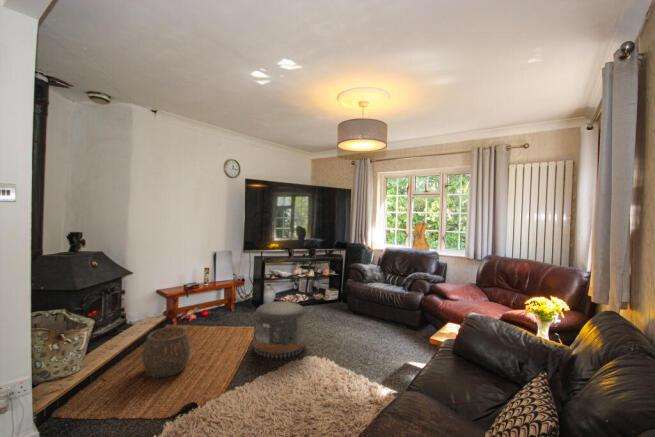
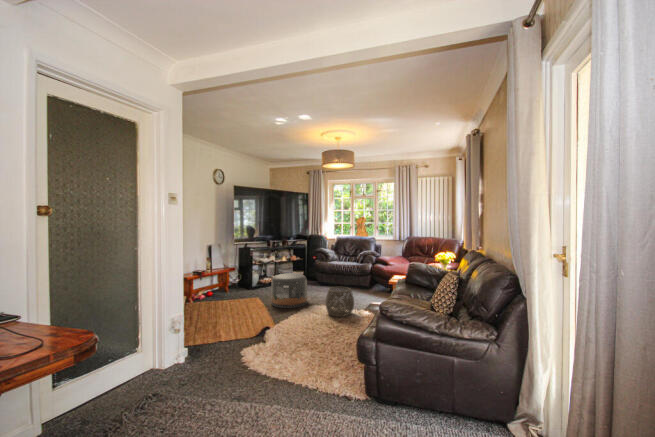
woven basket: present [142,327,190,378] -> present [325,287,354,317]

